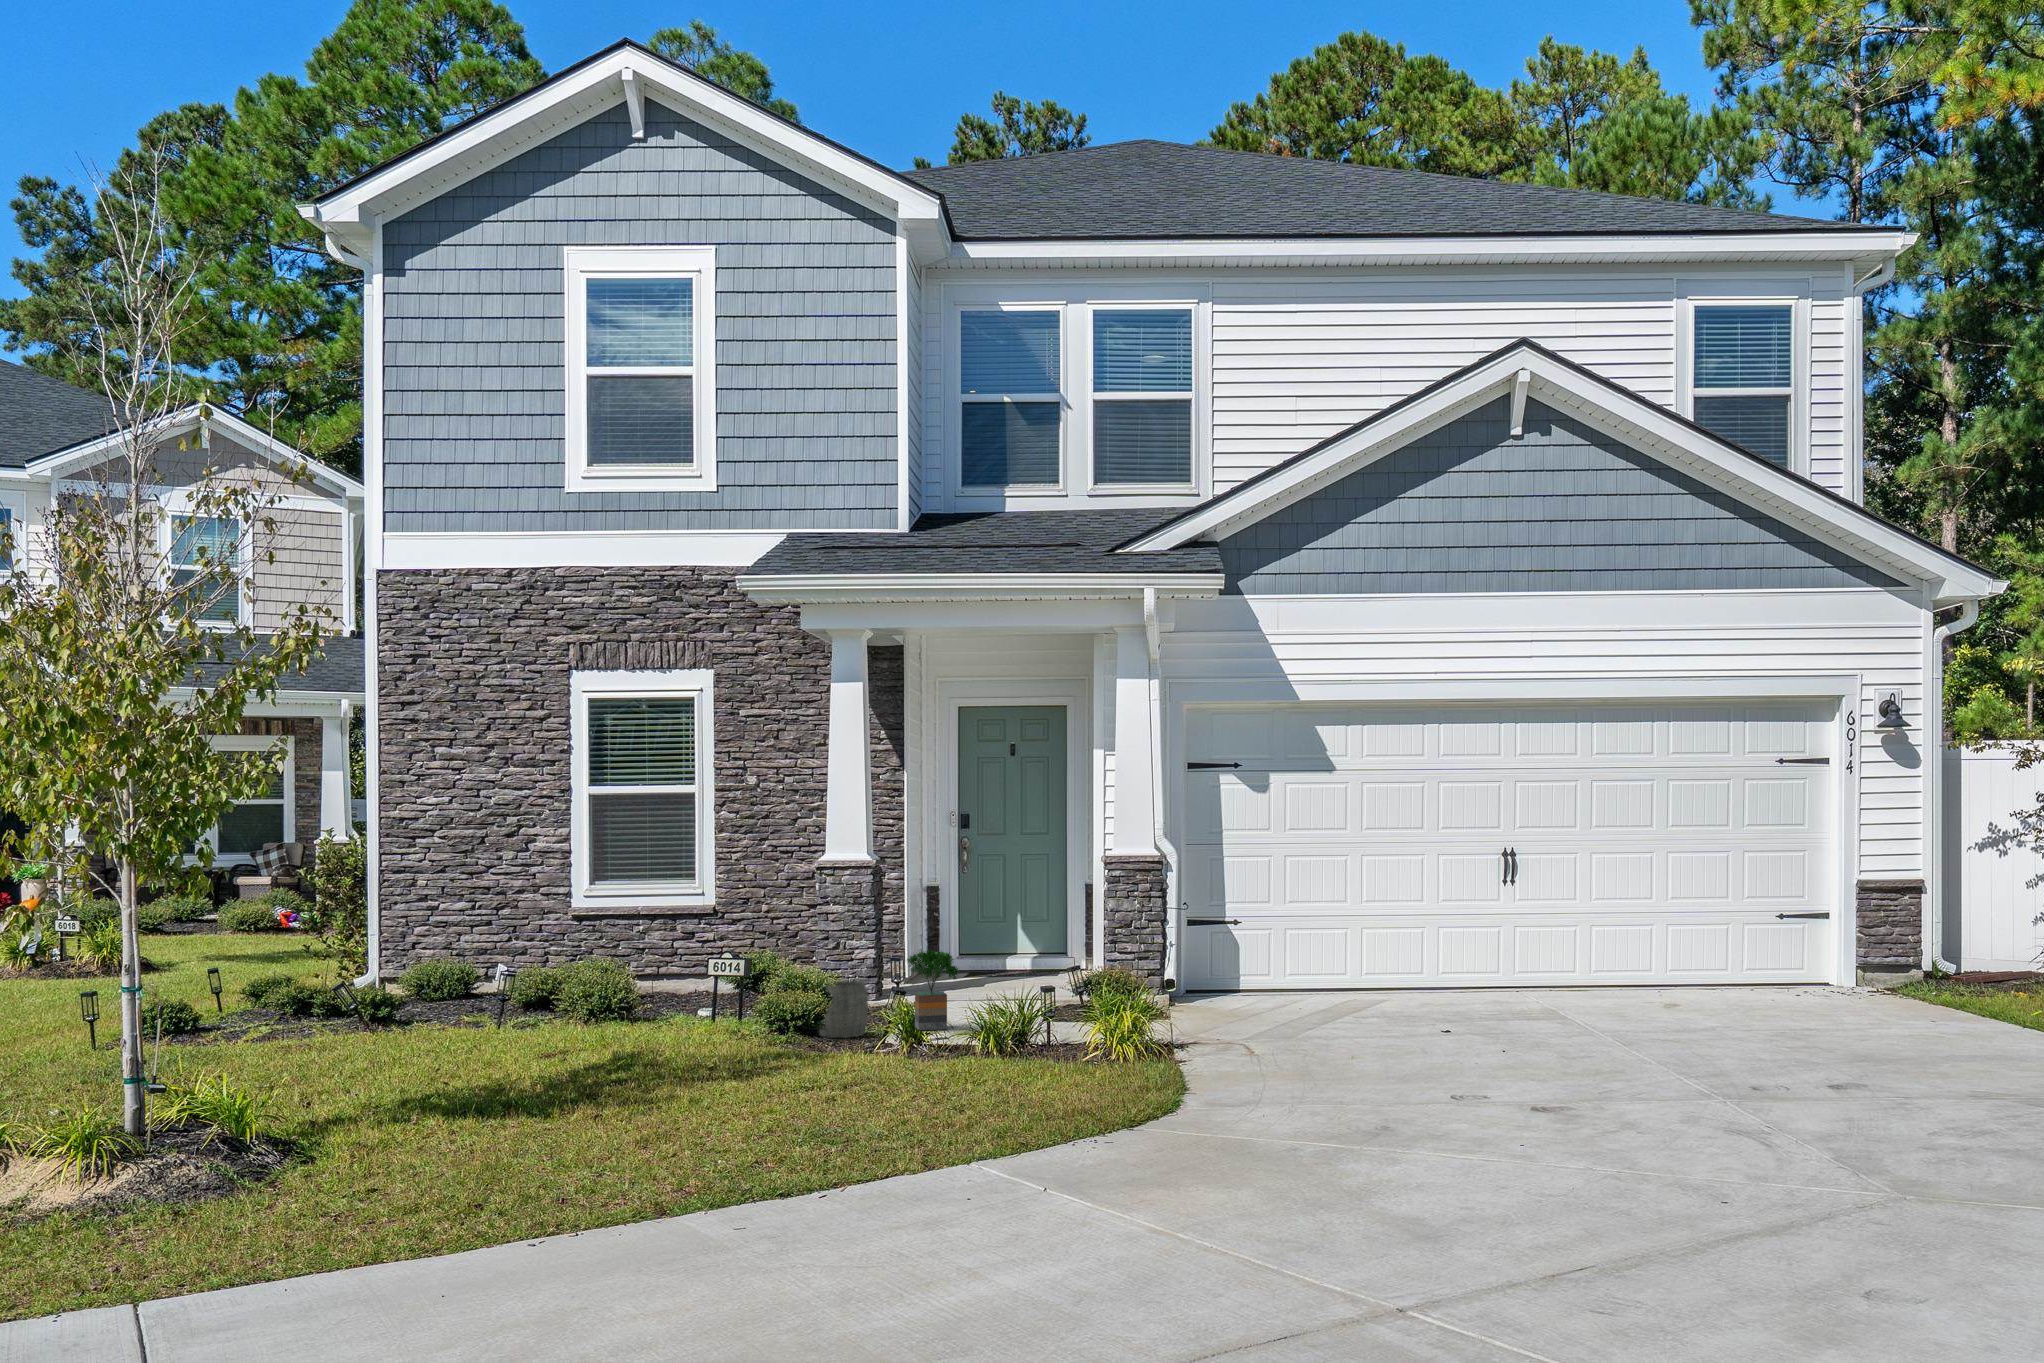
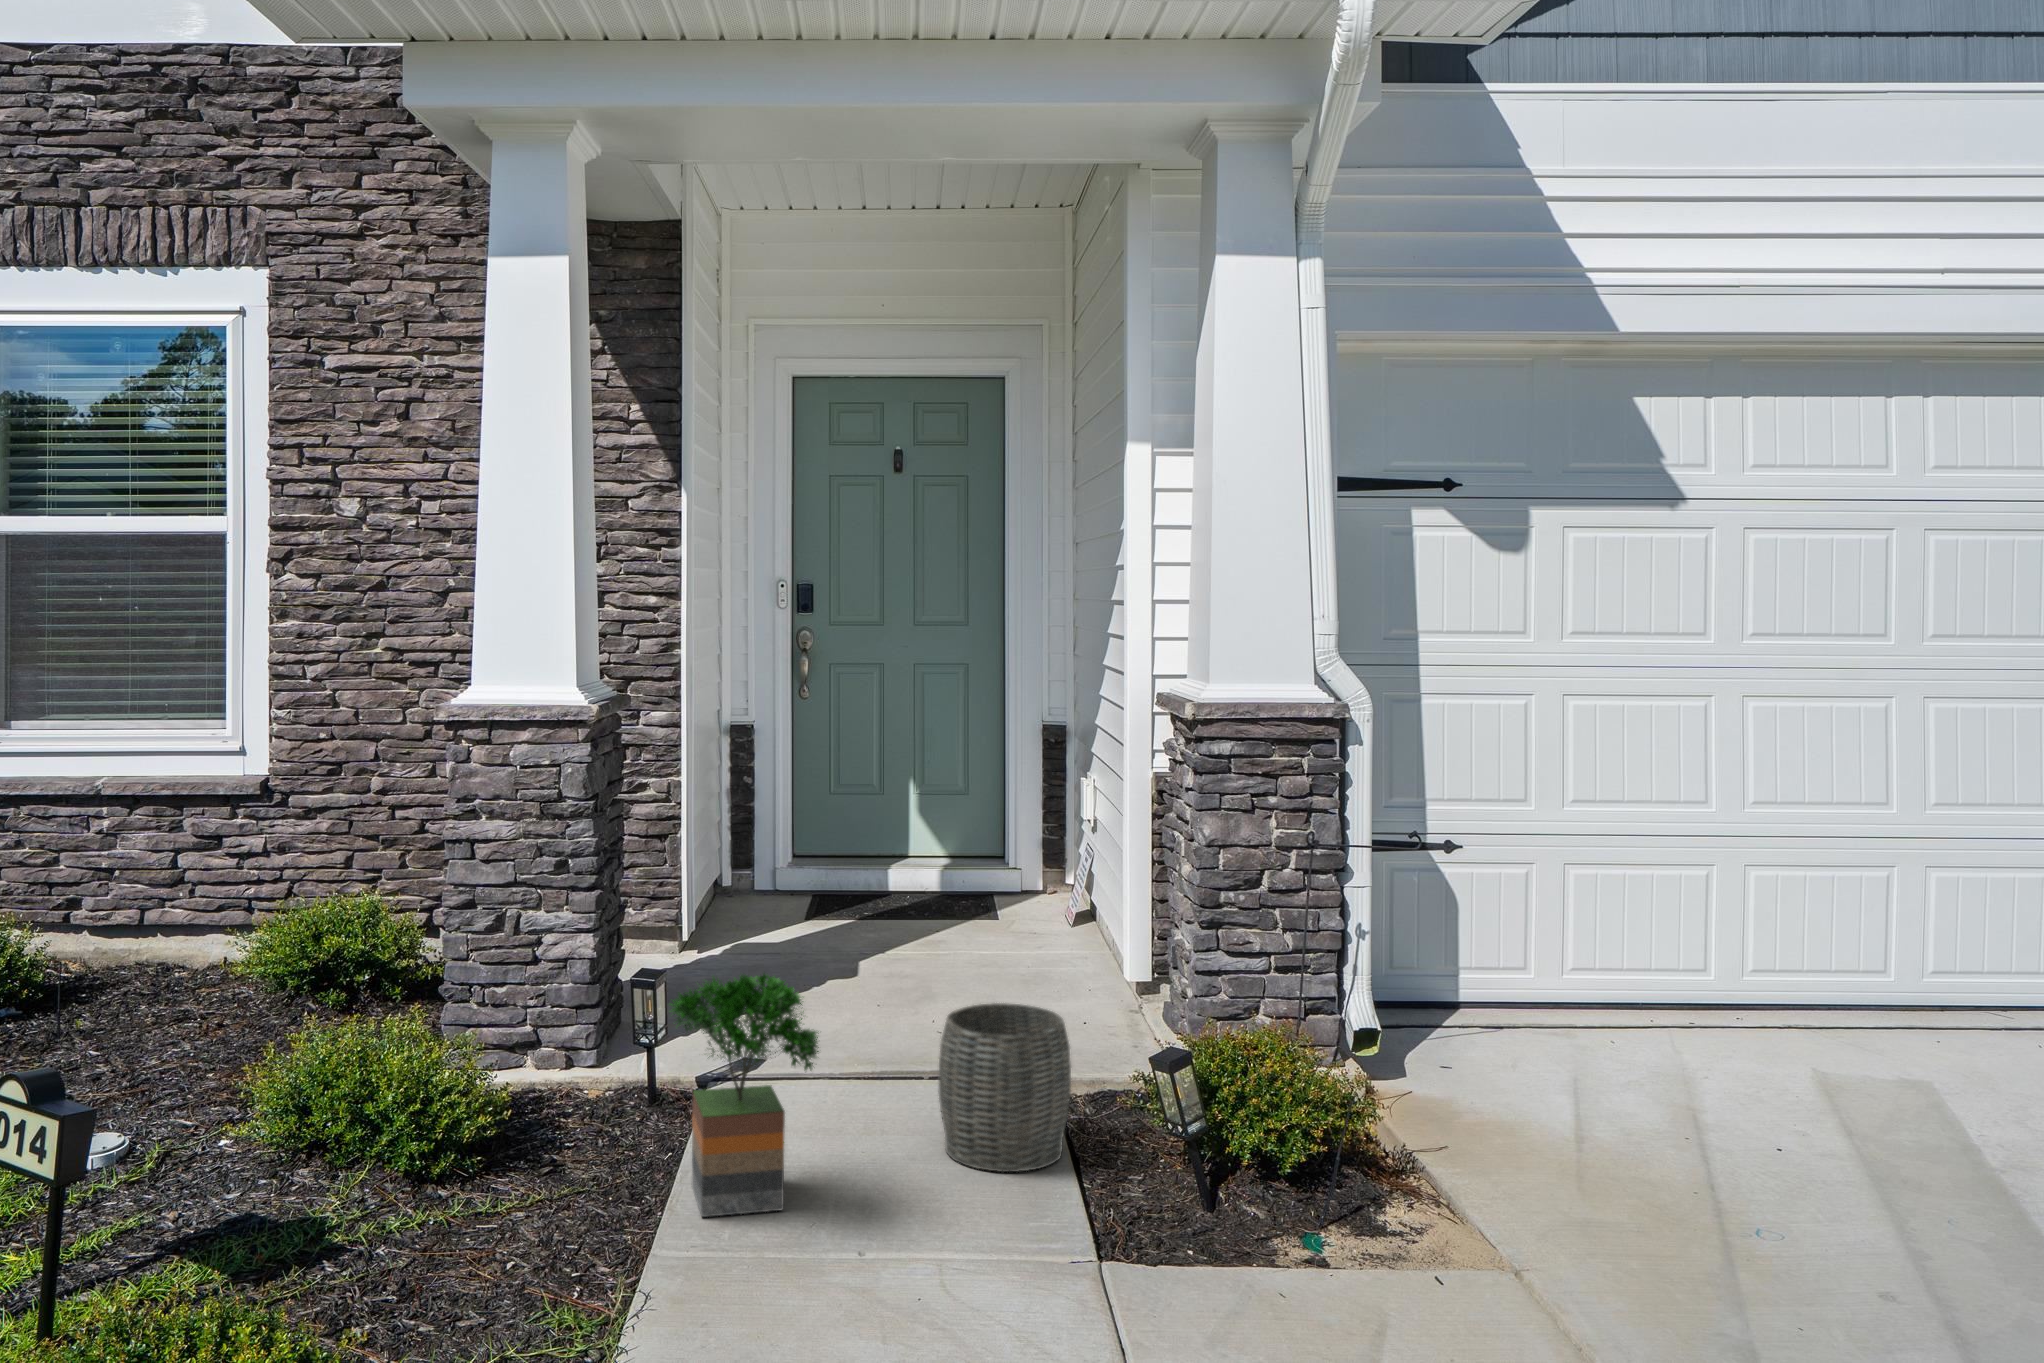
woven basket: present [820,981,868,1038] -> present [938,1003,1071,1172]

